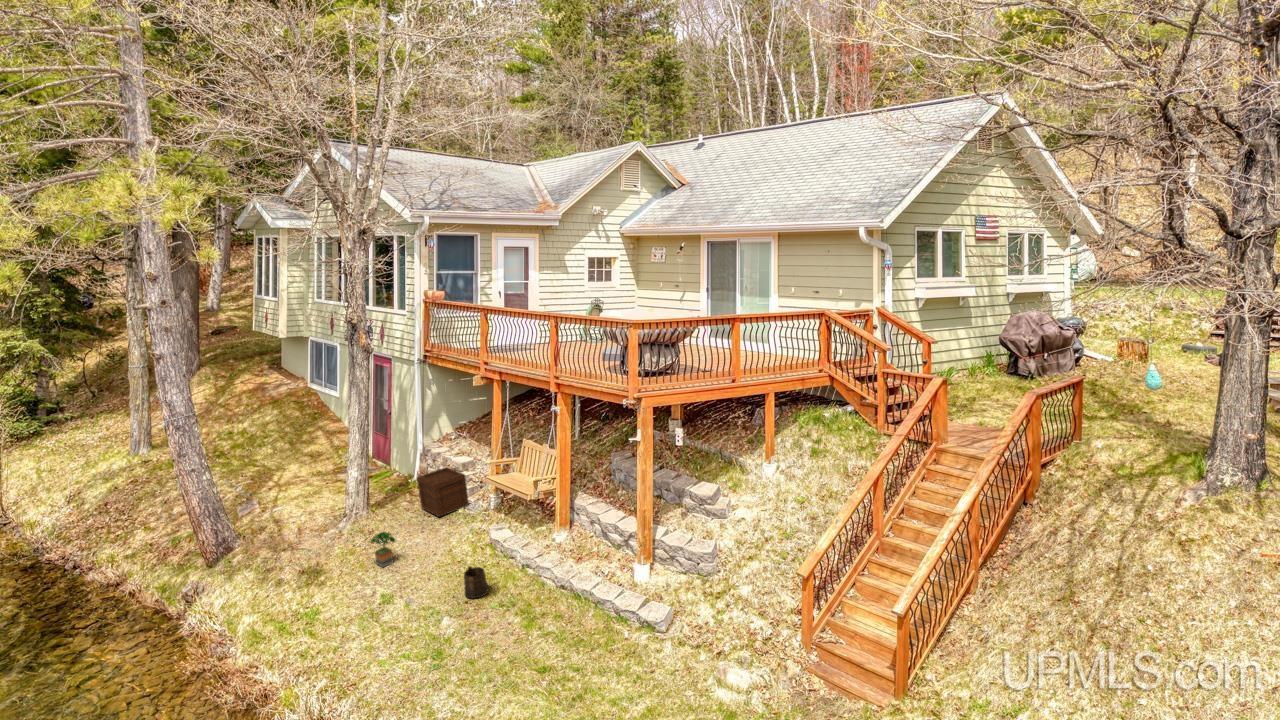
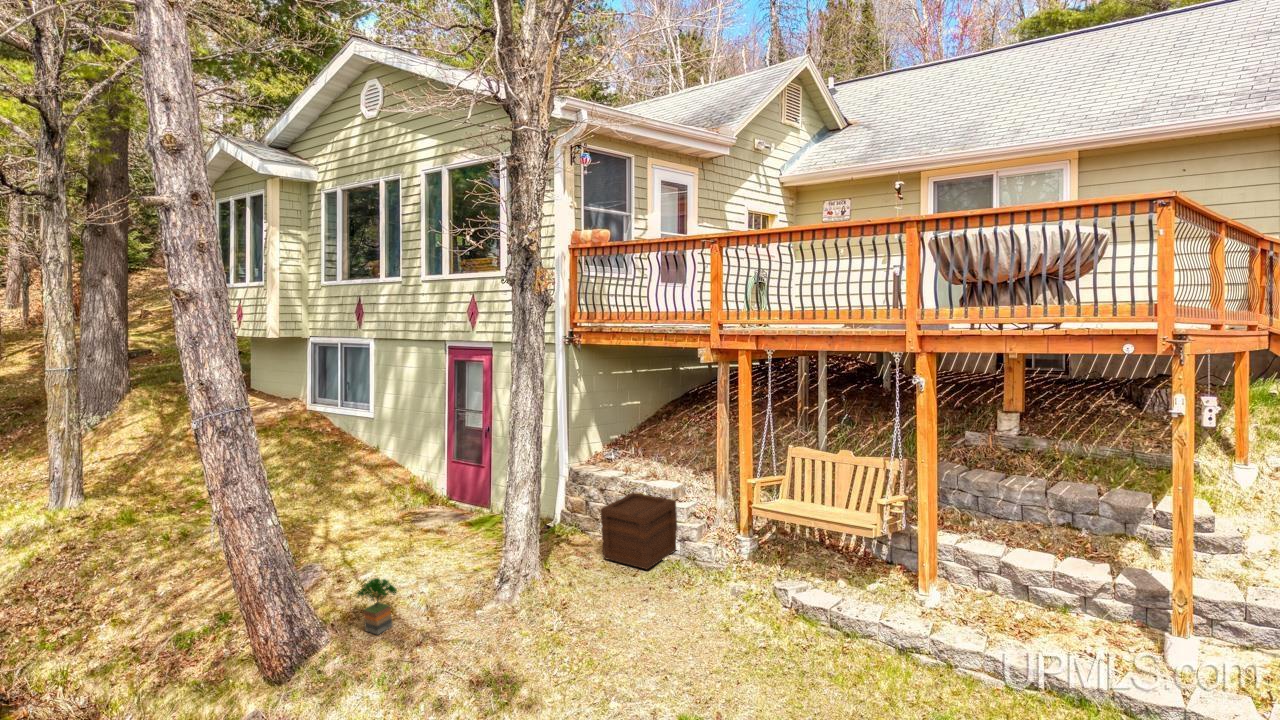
potted tree: present [371,532,395,567] -> present [357,578,397,635]
bucket: present [464,566,488,598] -> none [817,640,859,699]

